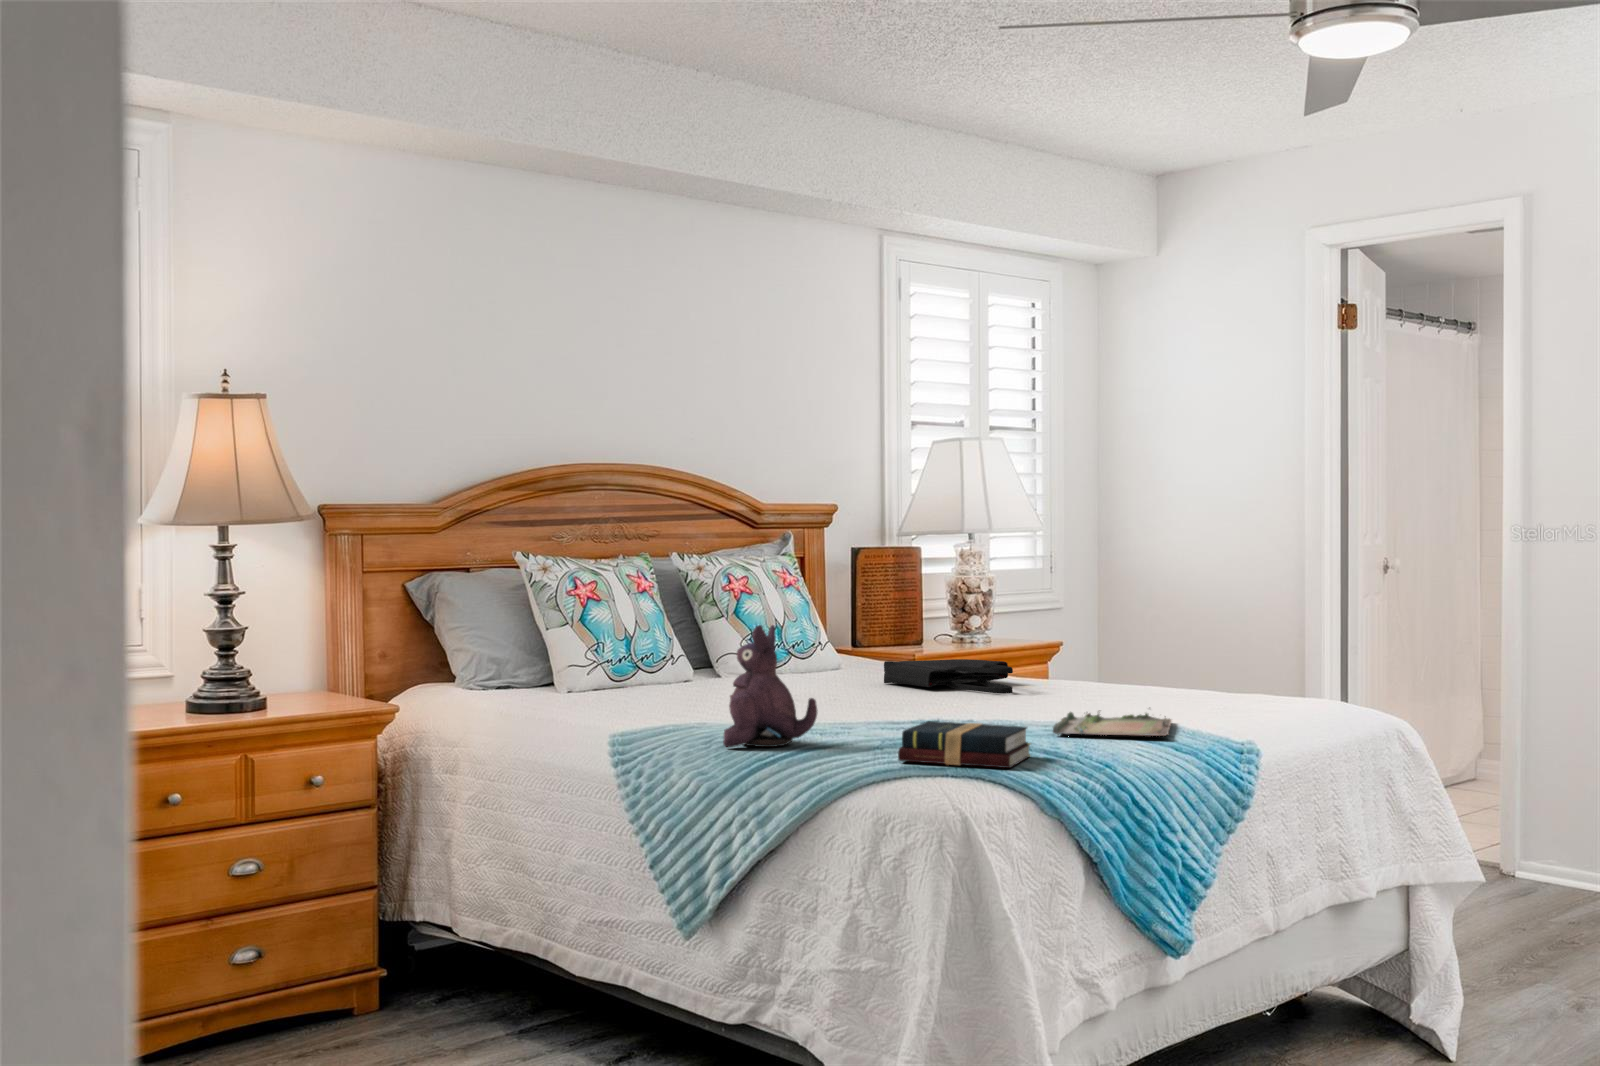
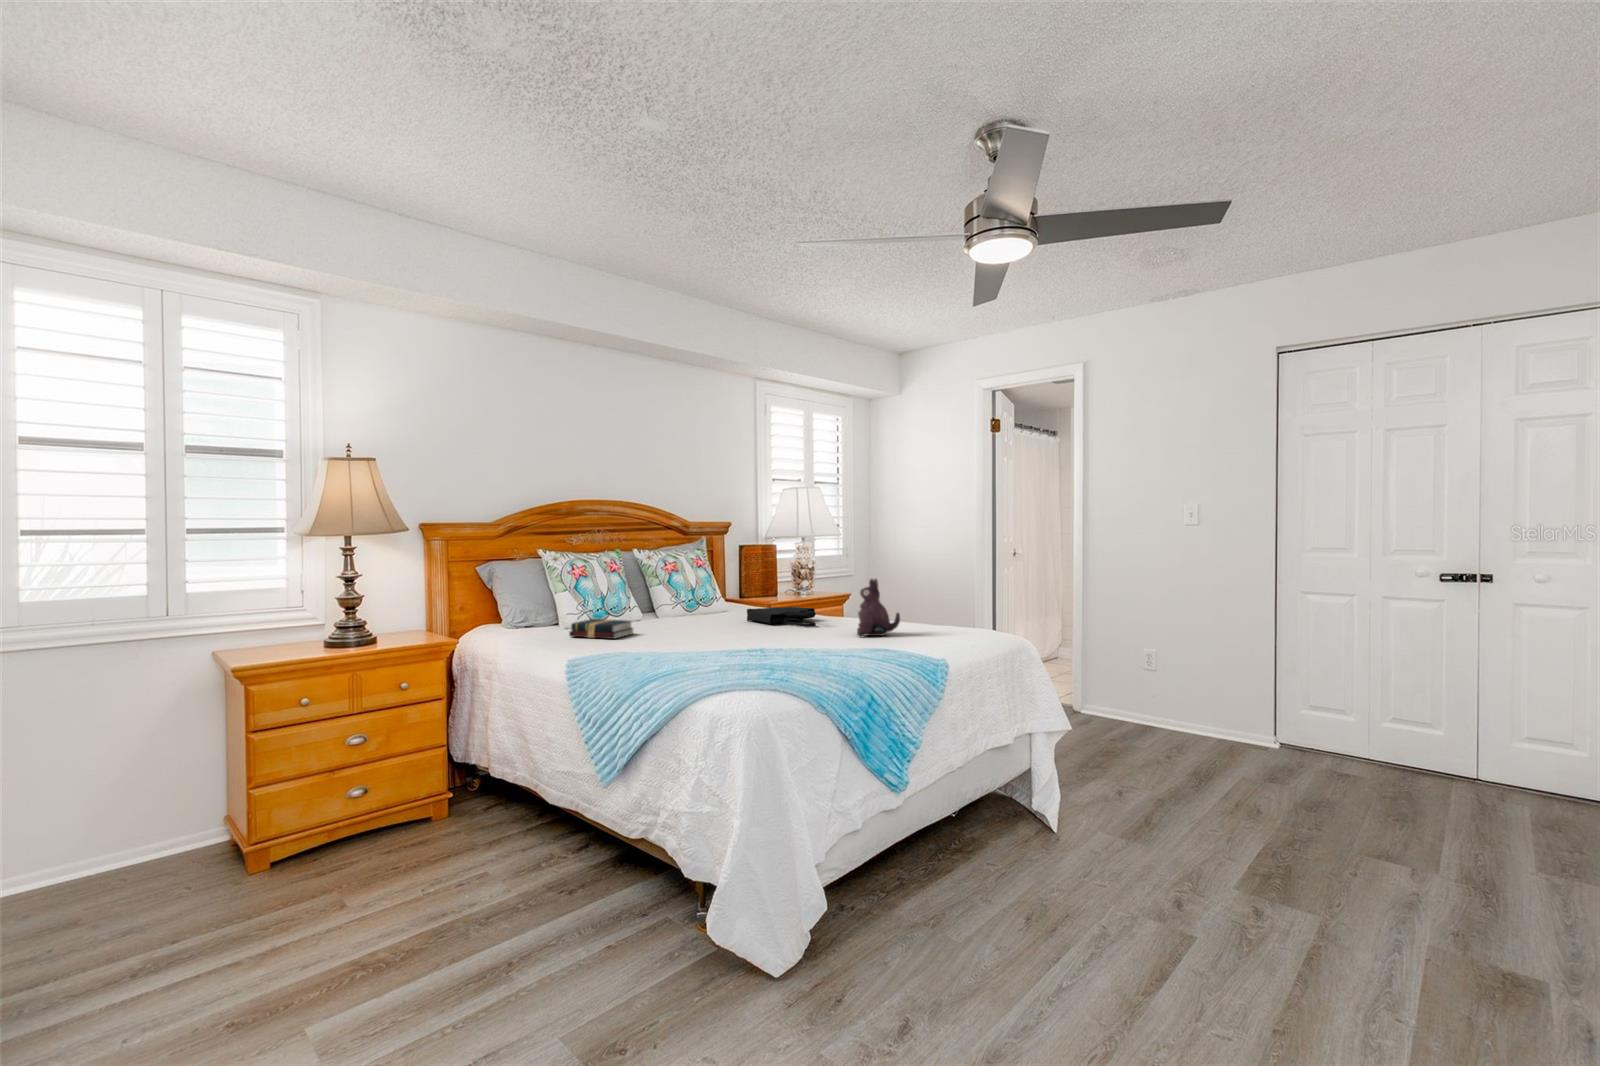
plush toy: present [723,625,818,747] -> present [857,578,900,636]
tray: present [1053,710,1171,736] -> none [830,635,900,656]
hardback book: present [898,721,1030,768] -> present [569,619,633,639]

